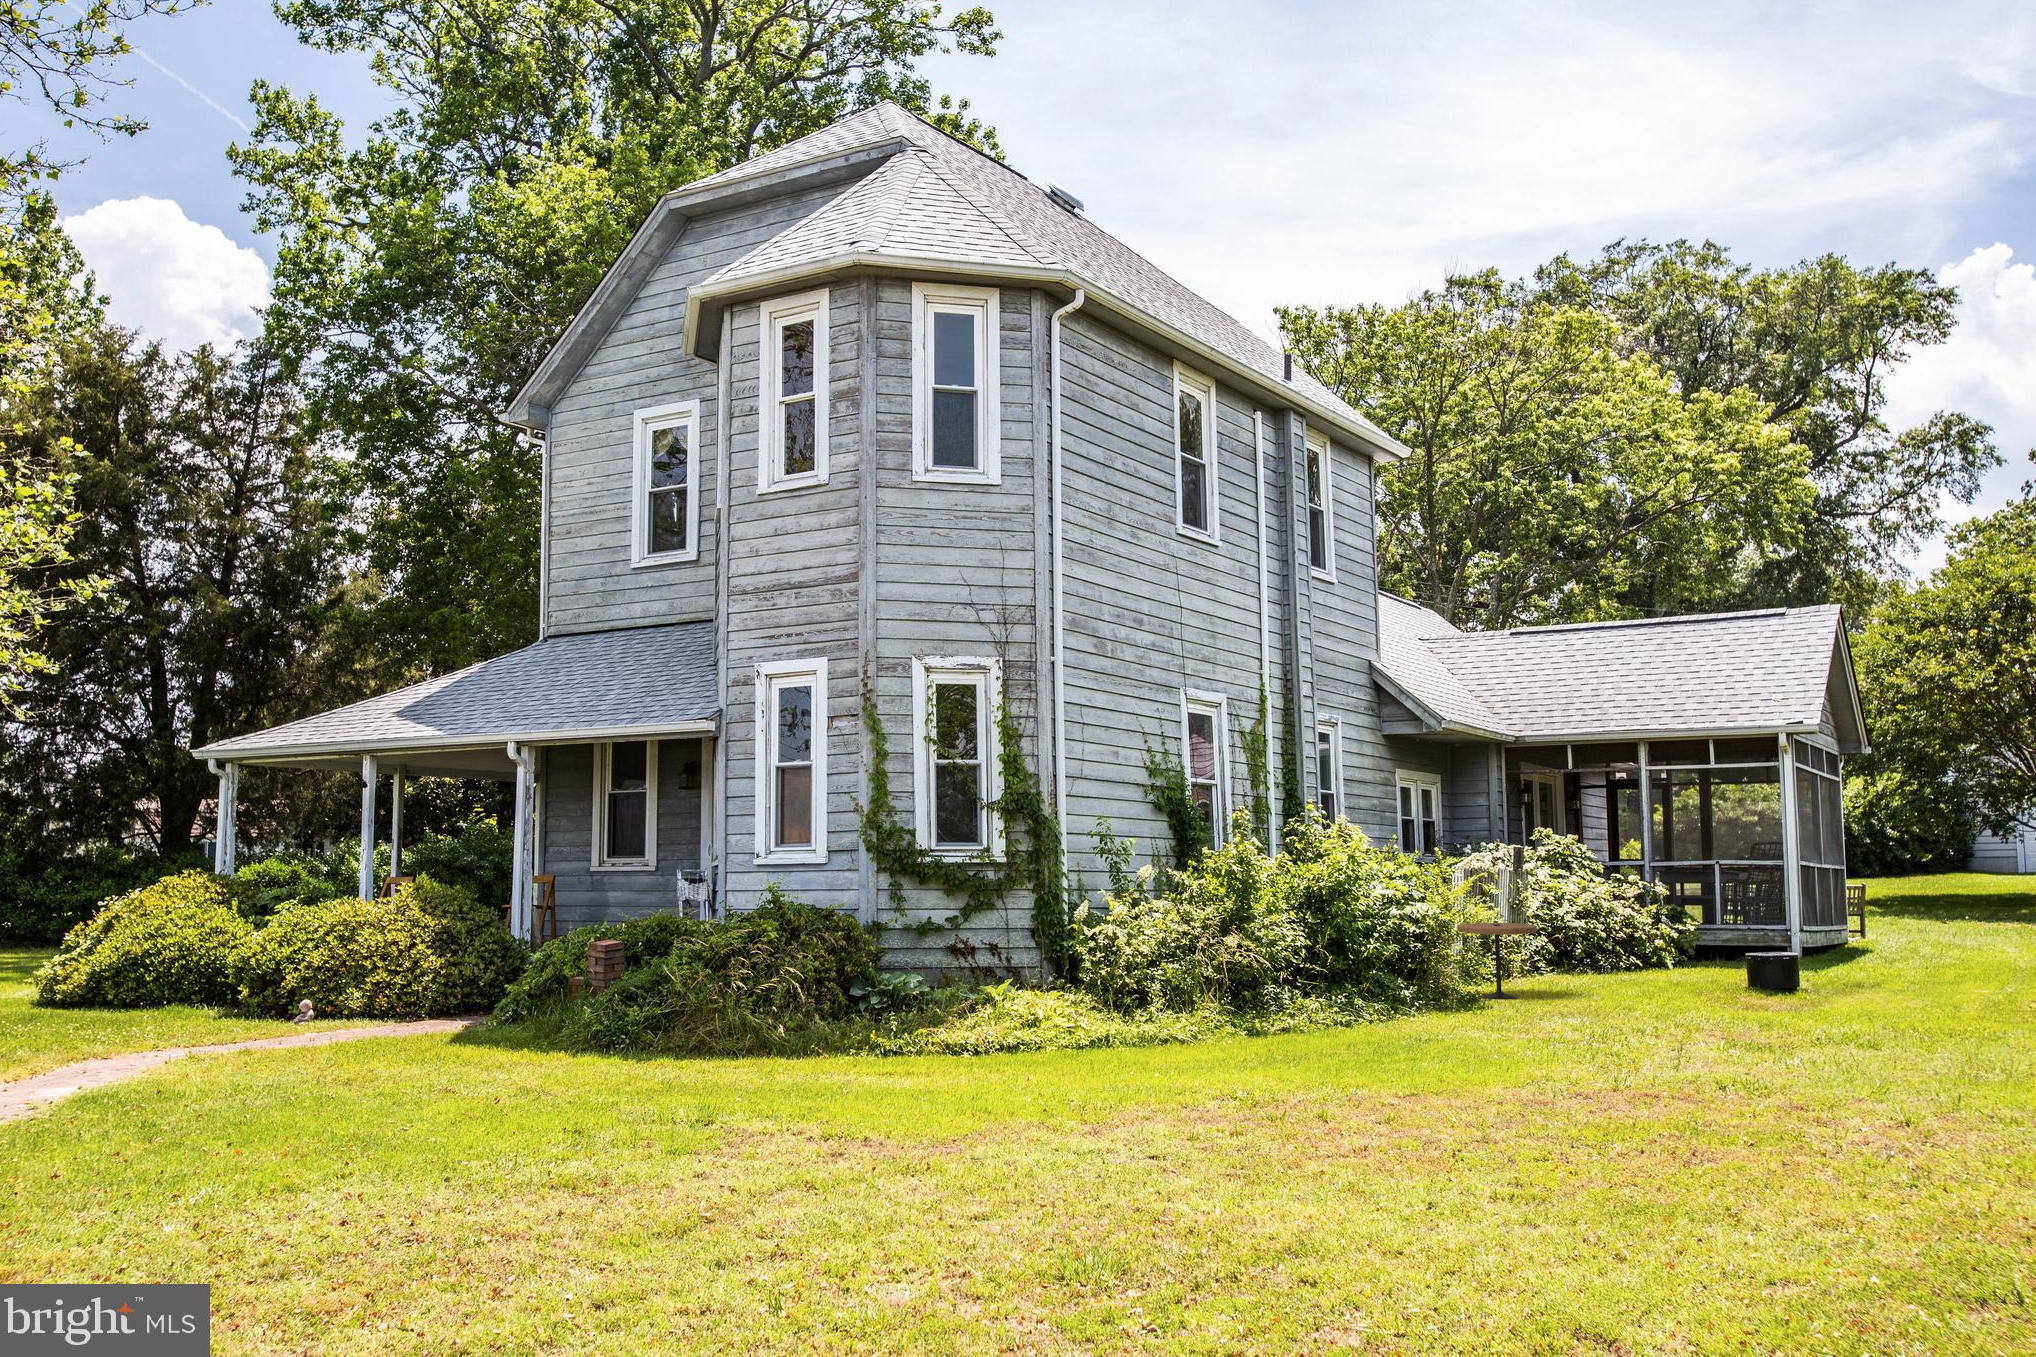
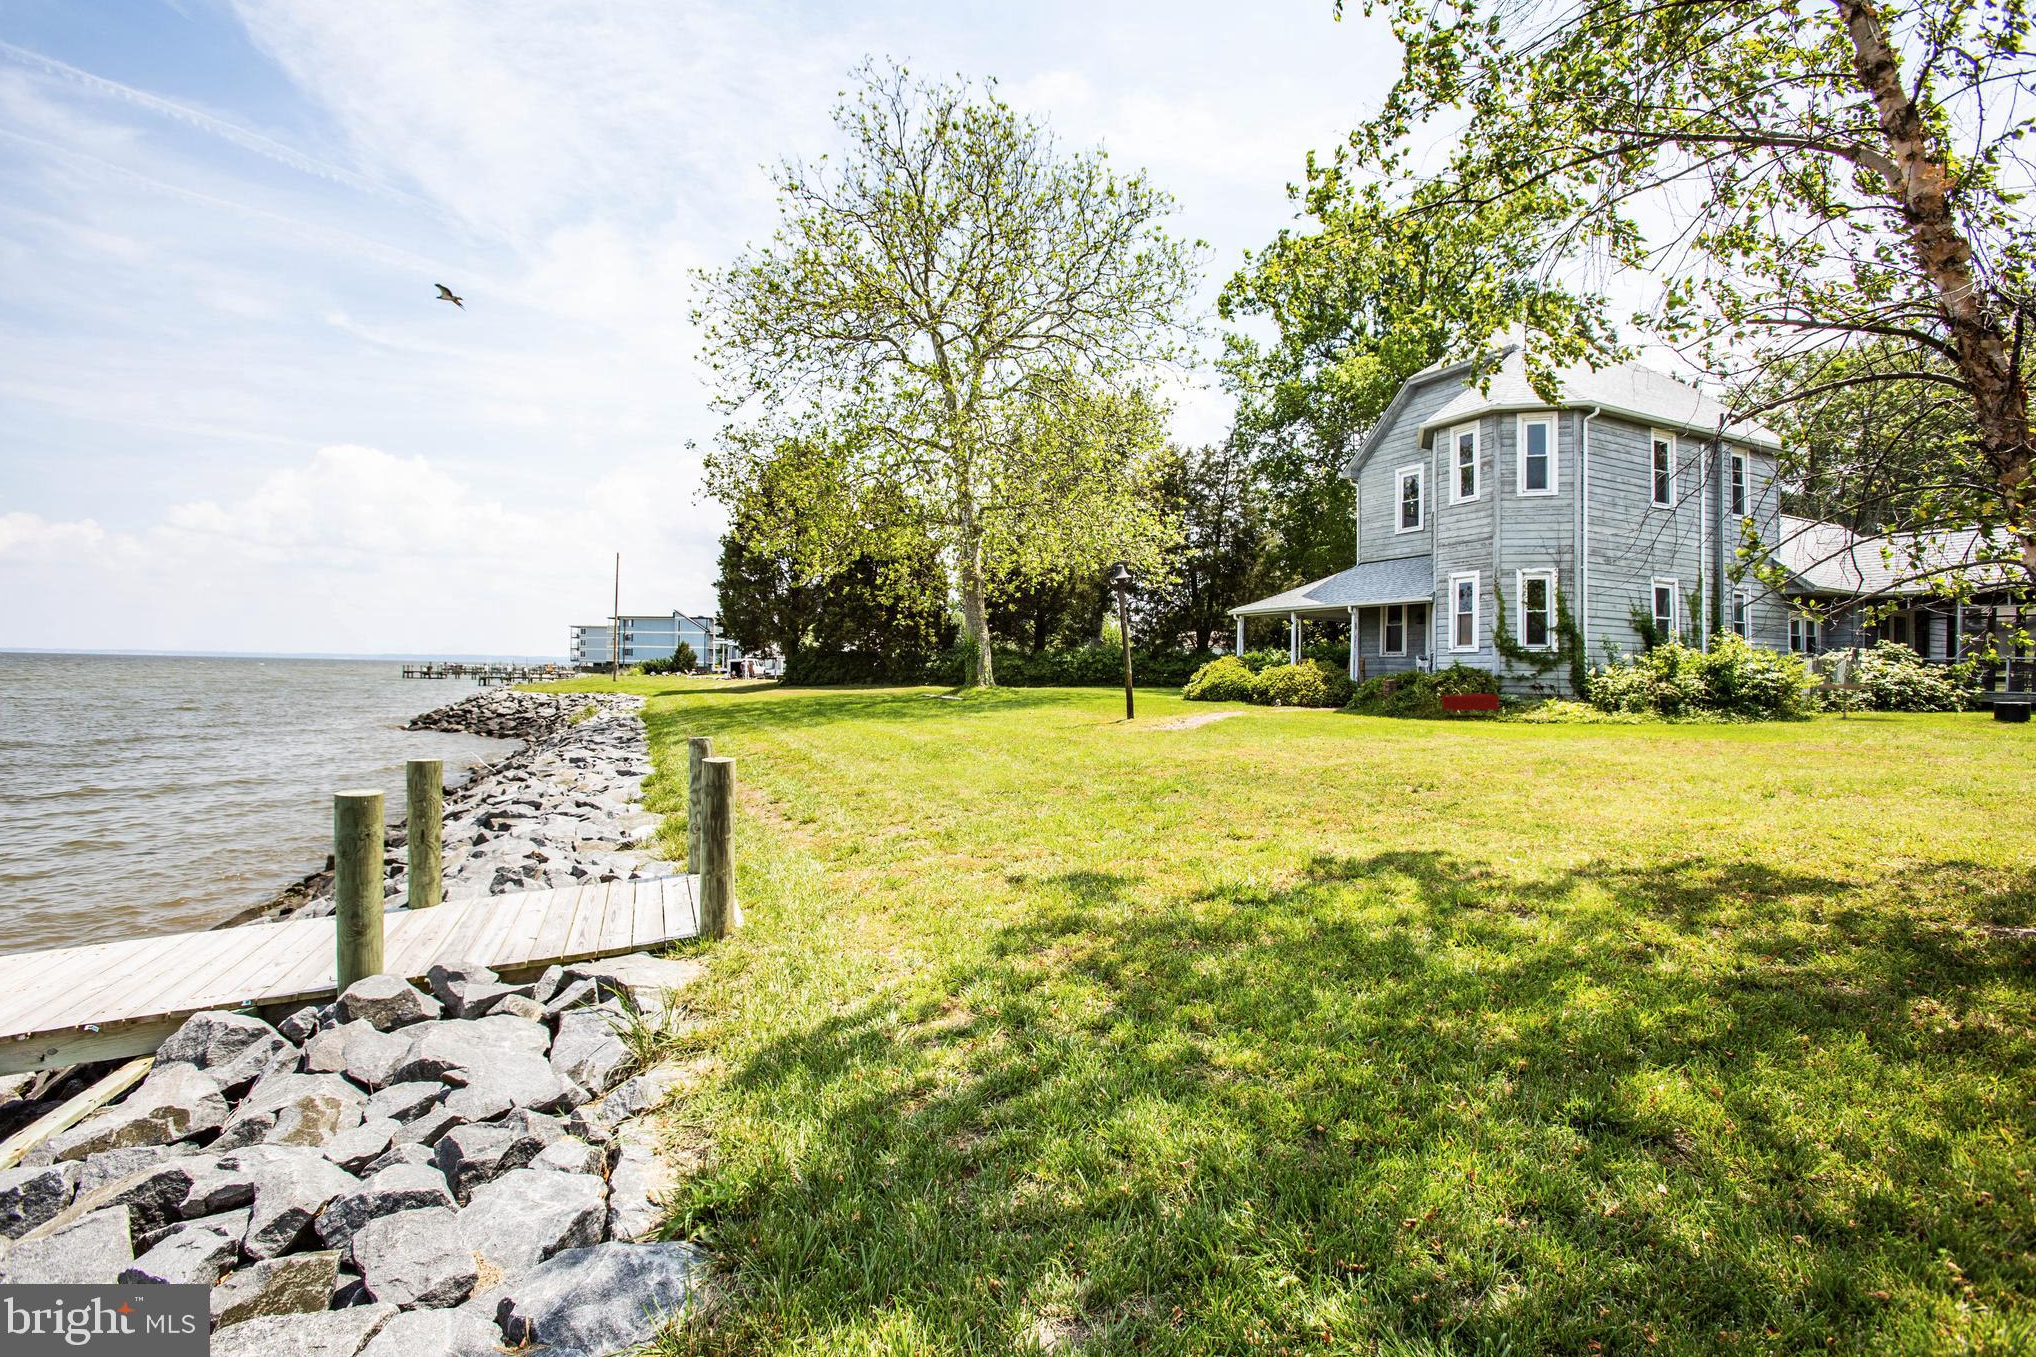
bench: none [750,980,890,1058] -> present [1442,694,1499,717]

